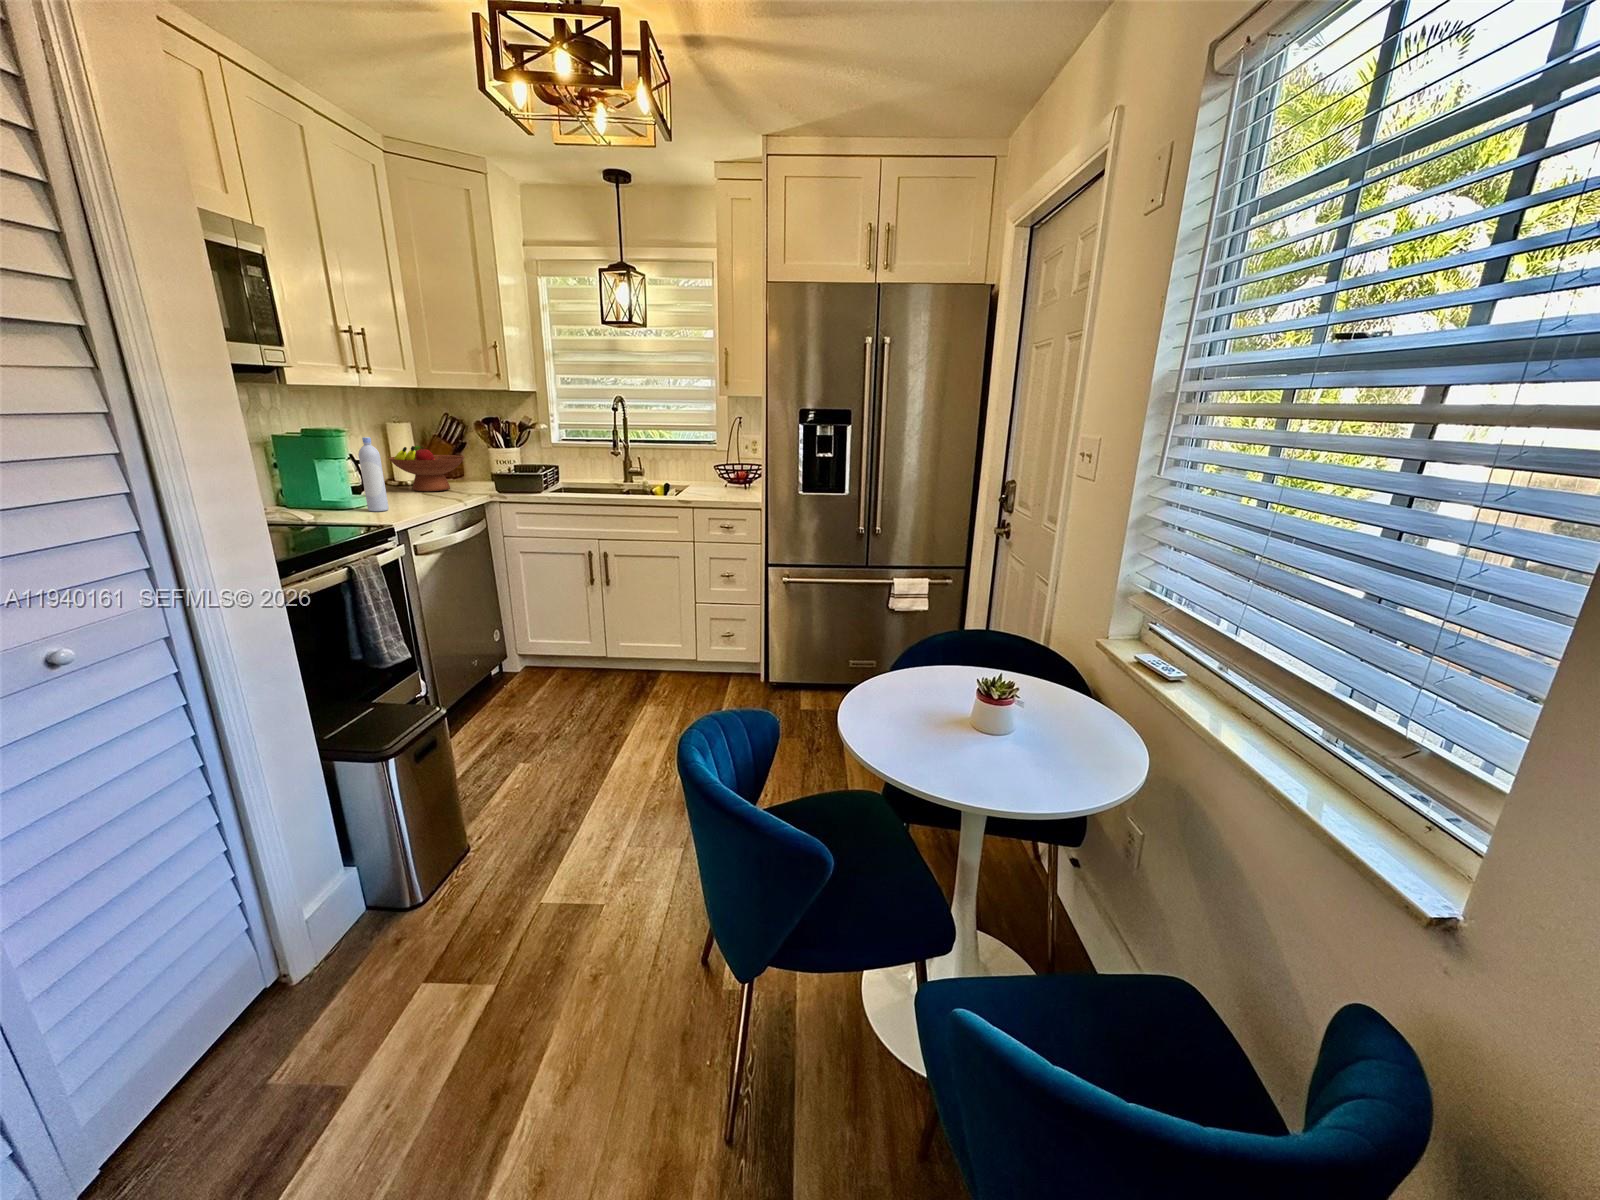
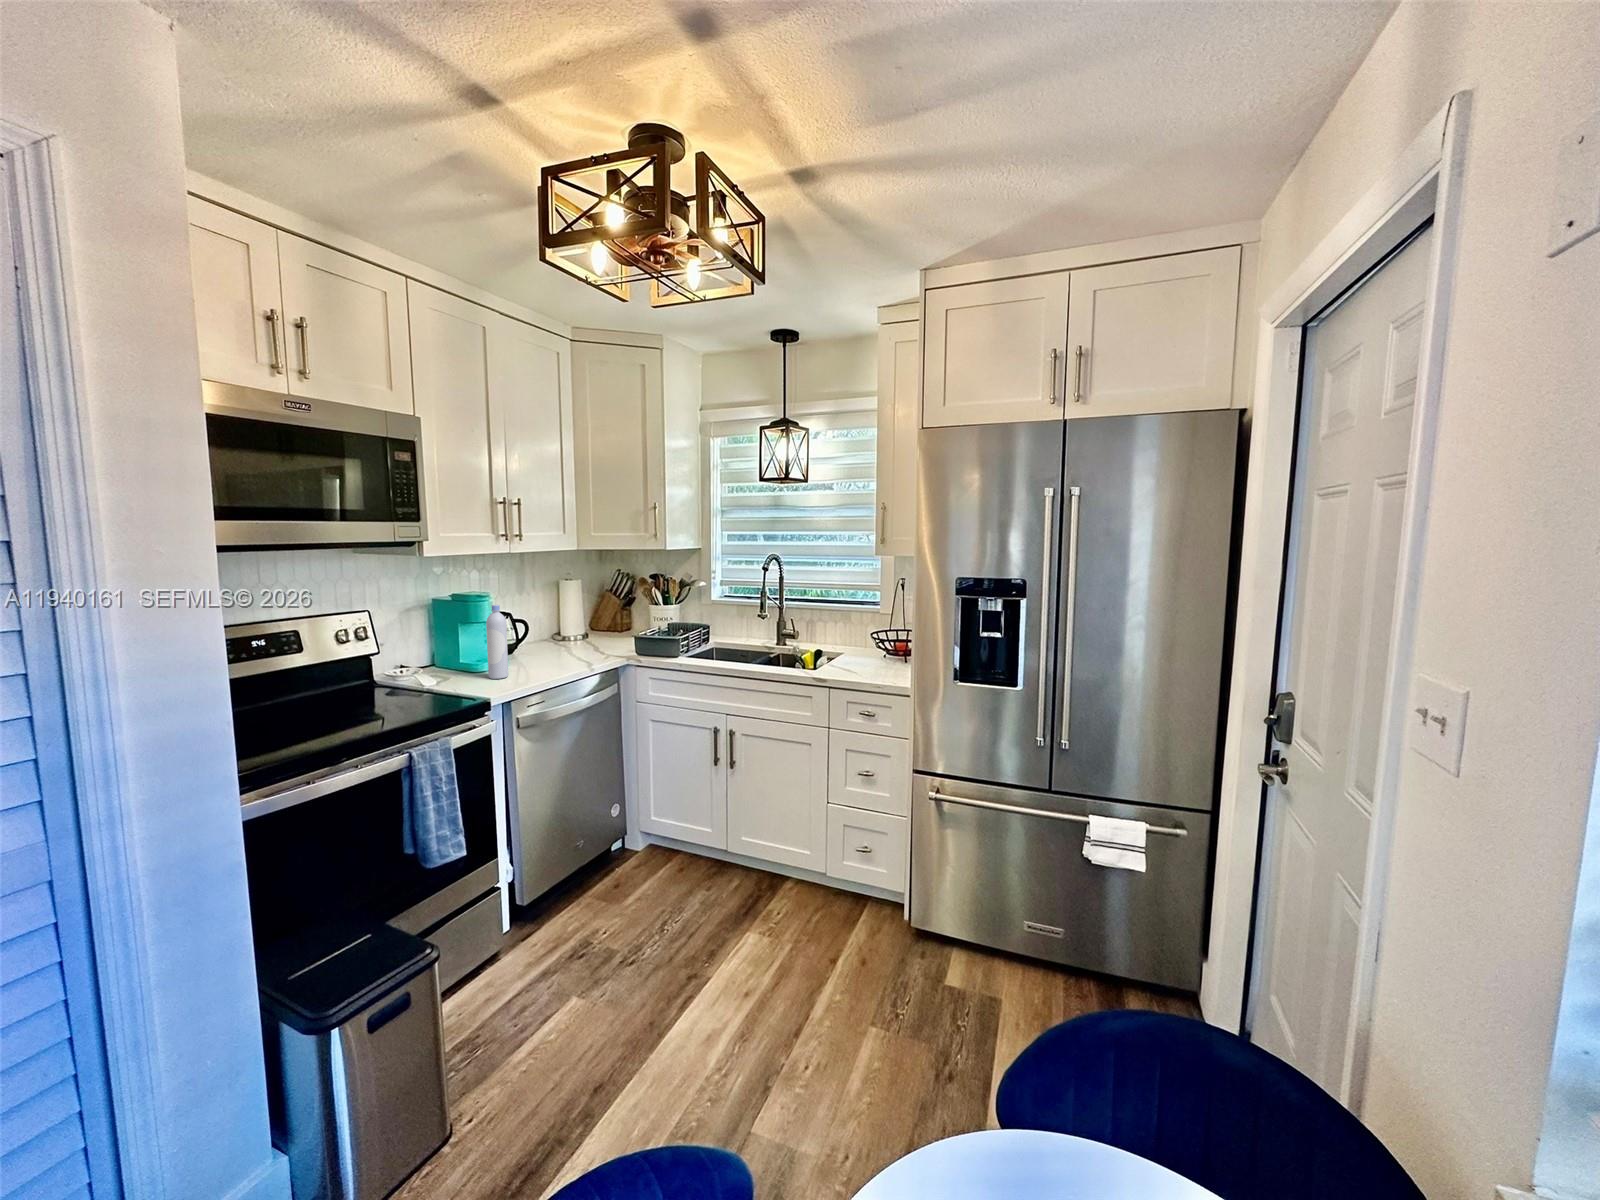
fruit bowl: present [388,446,465,491] -> none [543,605,614,651]

